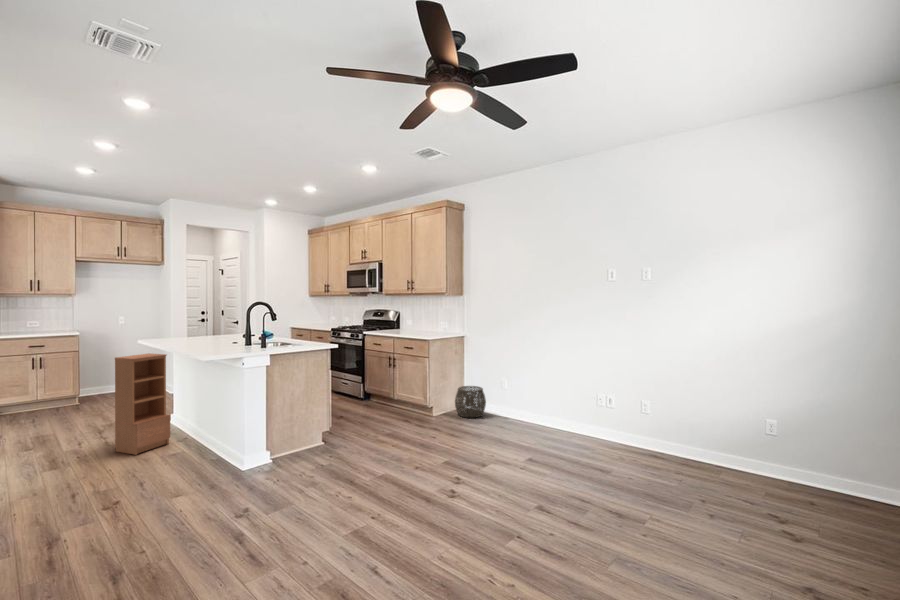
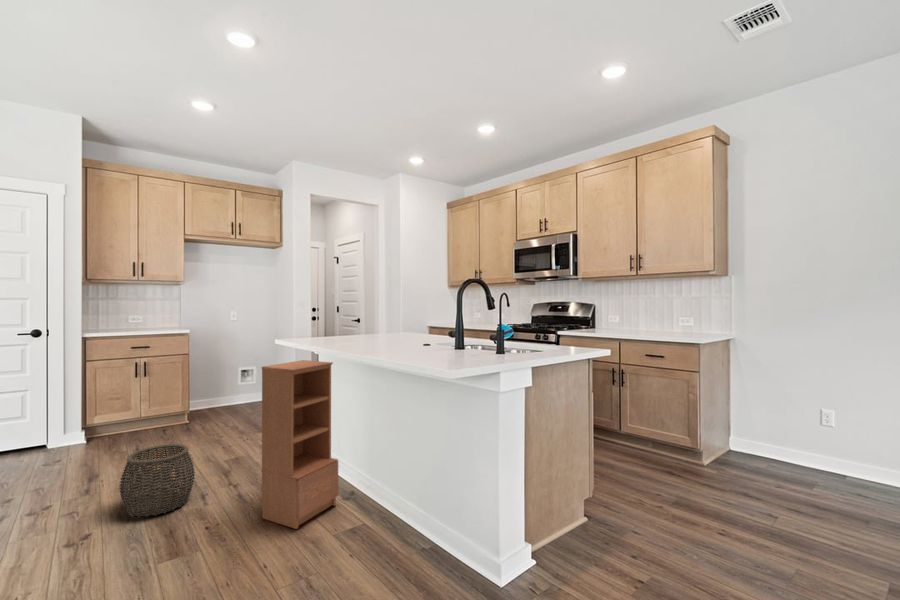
woven basket: present [455,386,486,418] -> present [119,444,195,517]

